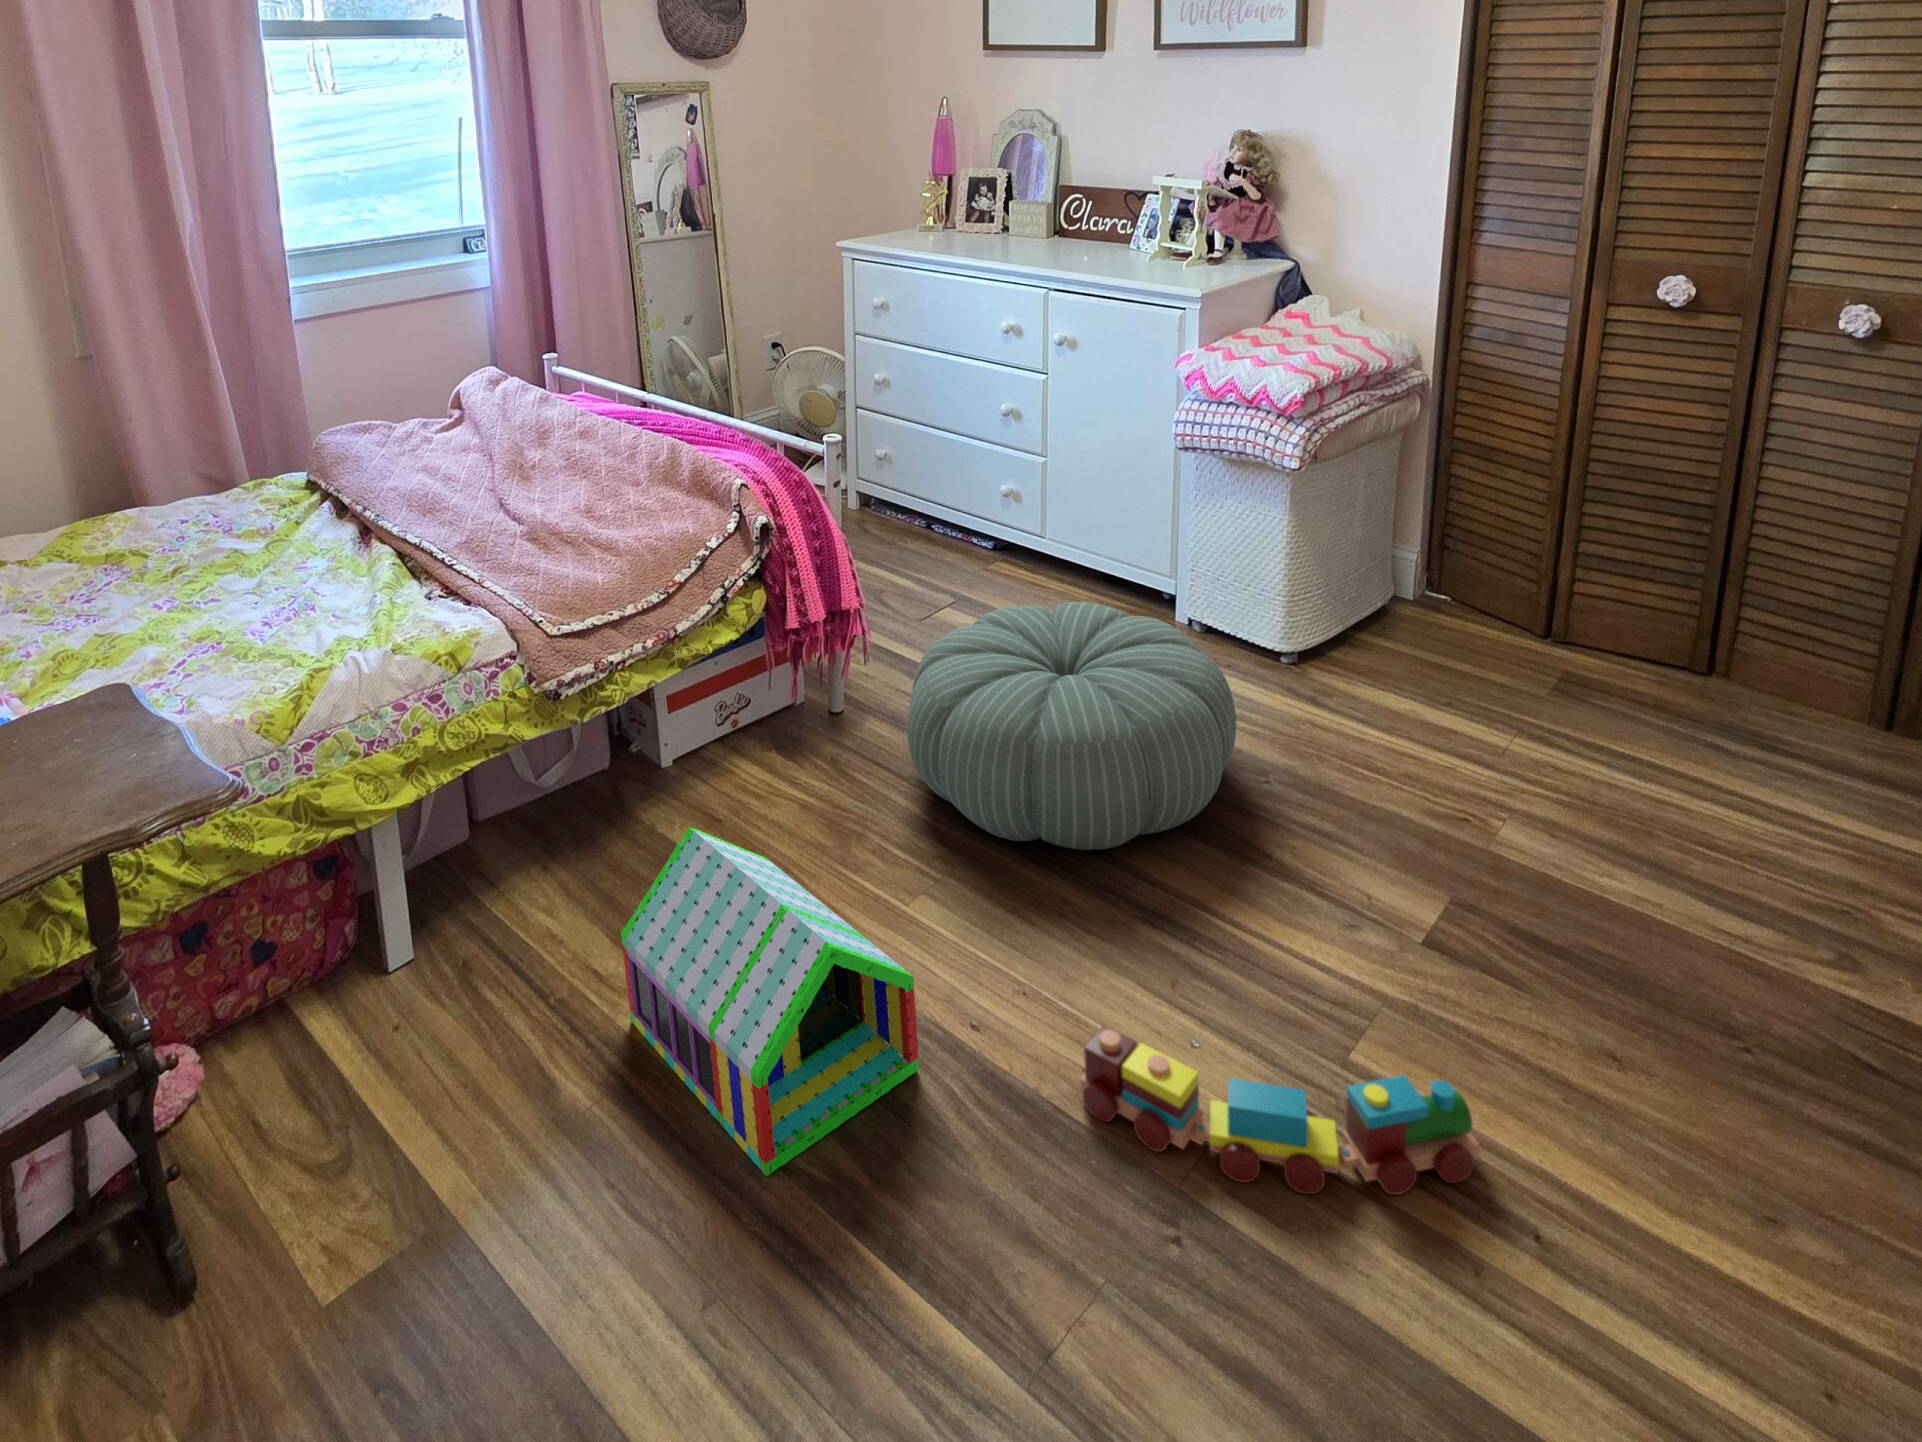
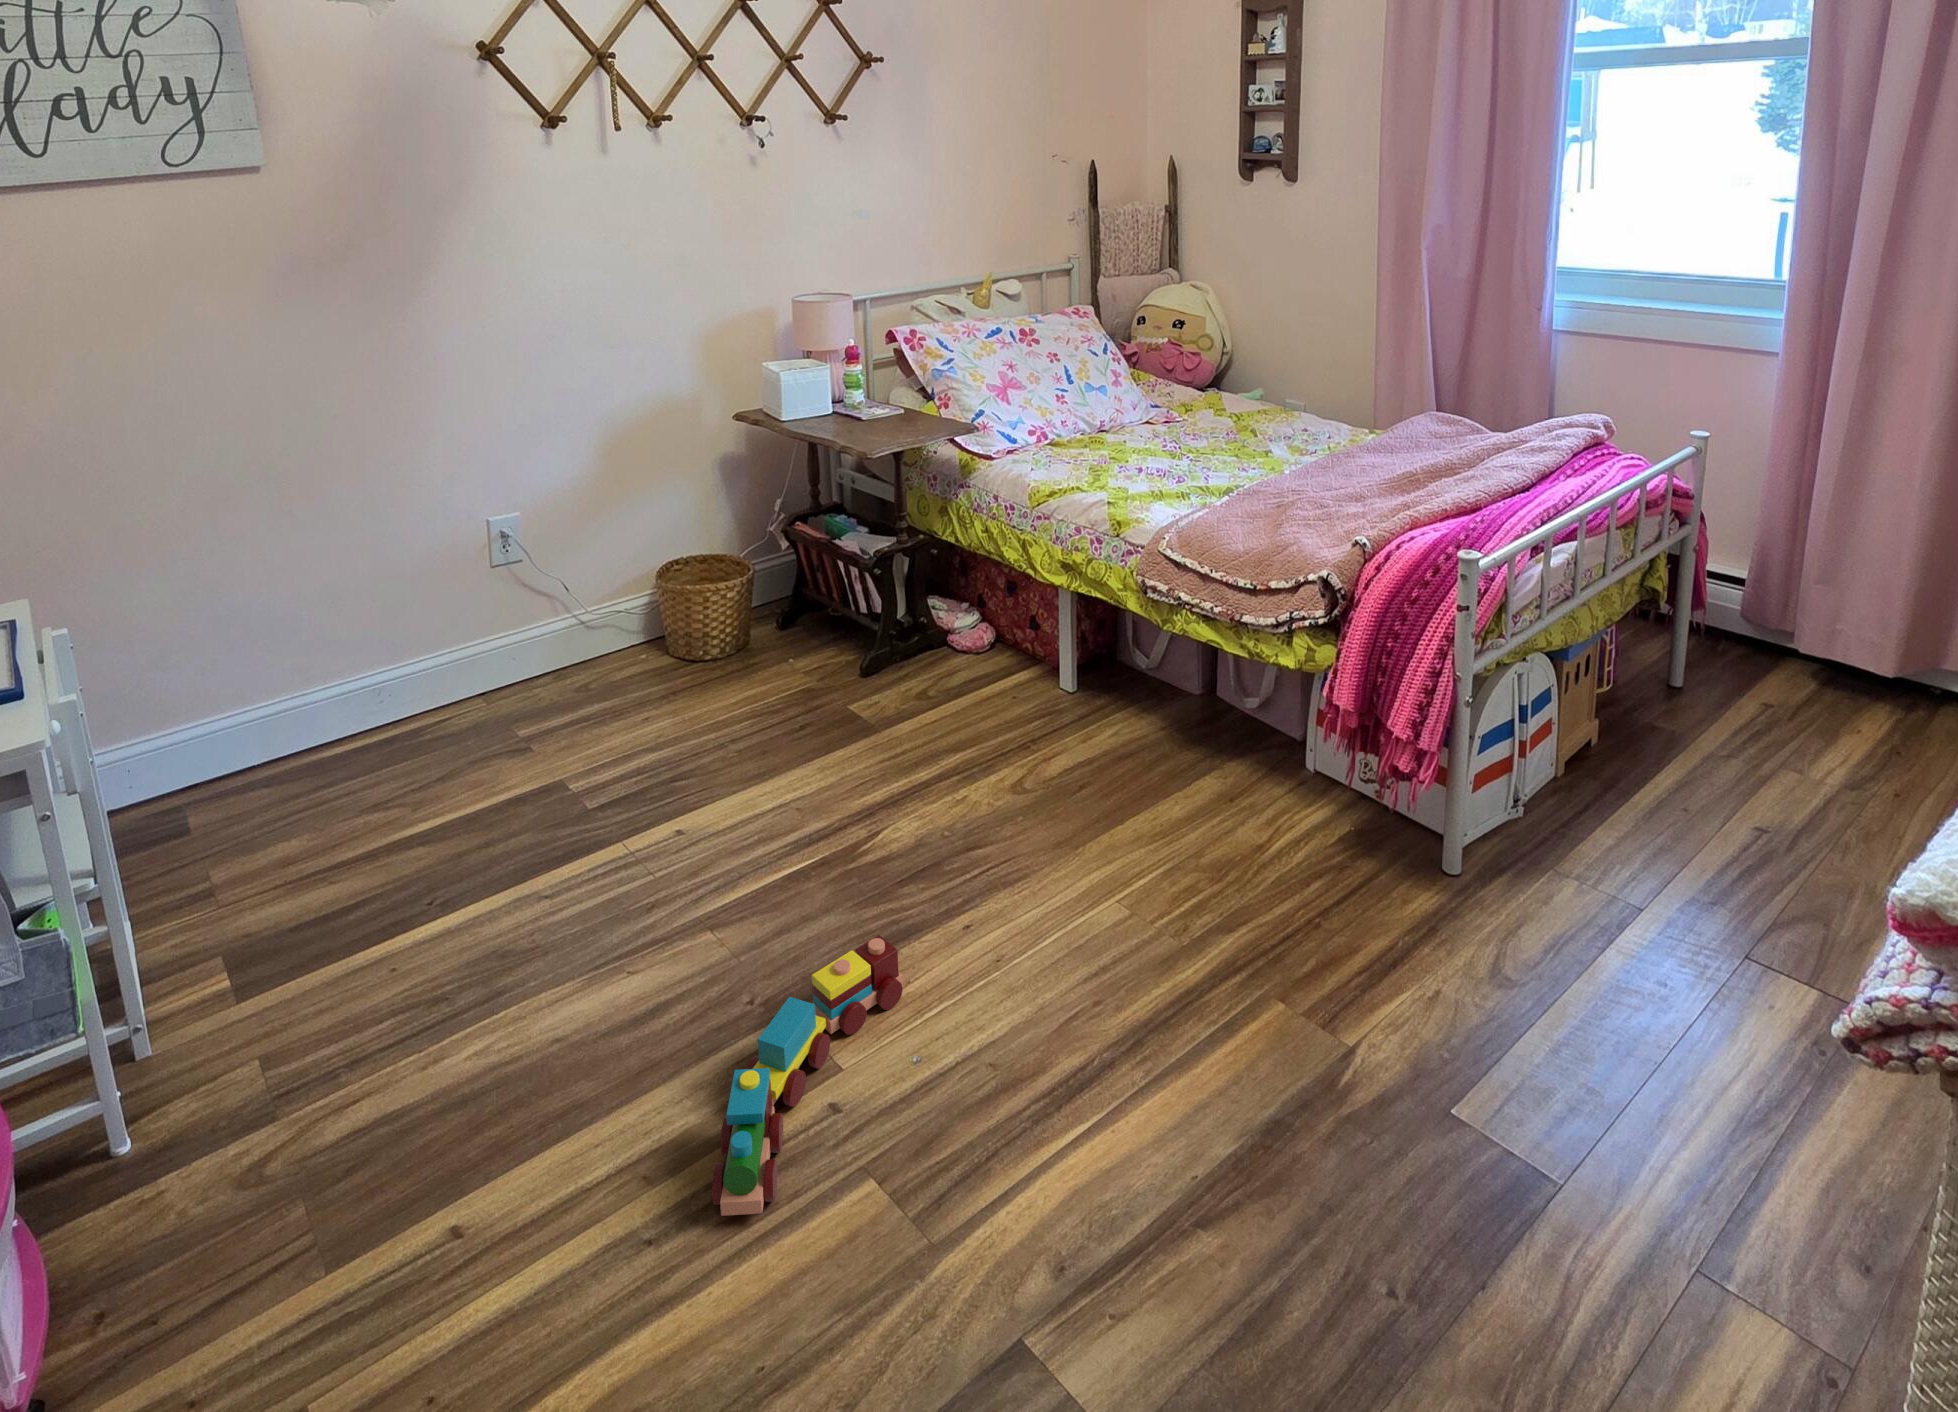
pouf: present [908,602,1236,850] -> none [1152,815,1585,1195]
toy house: present [621,827,919,1176] -> none [869,683,1085,892]

